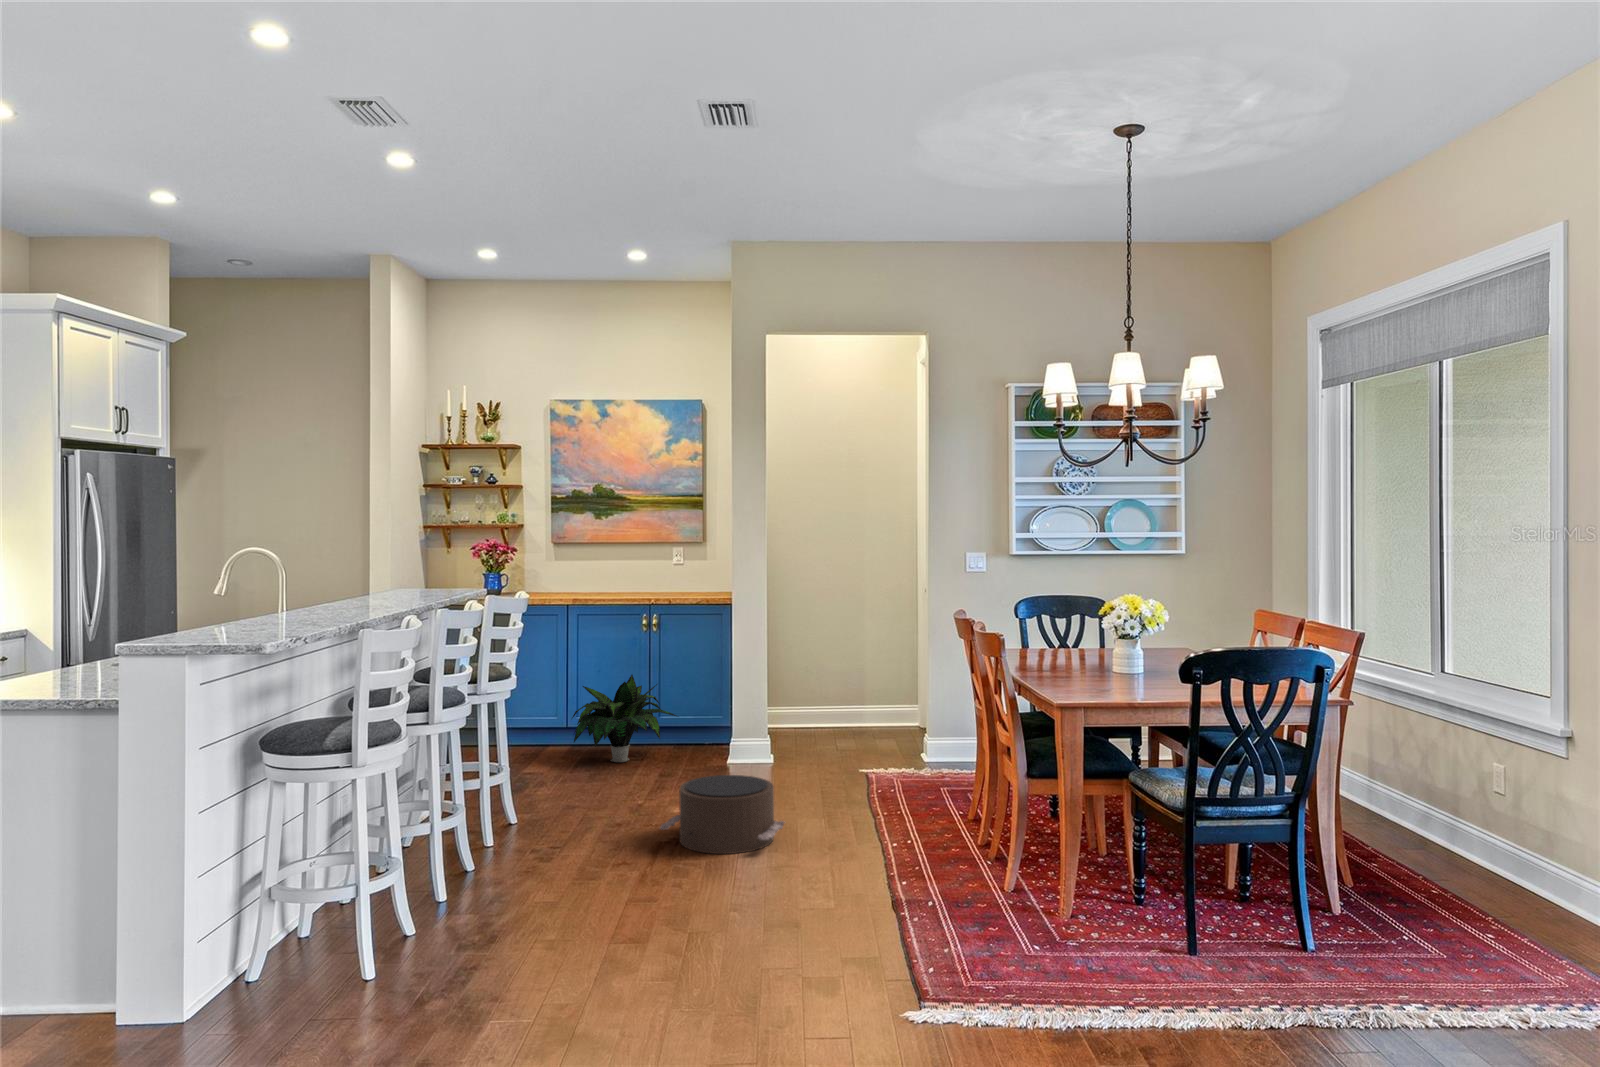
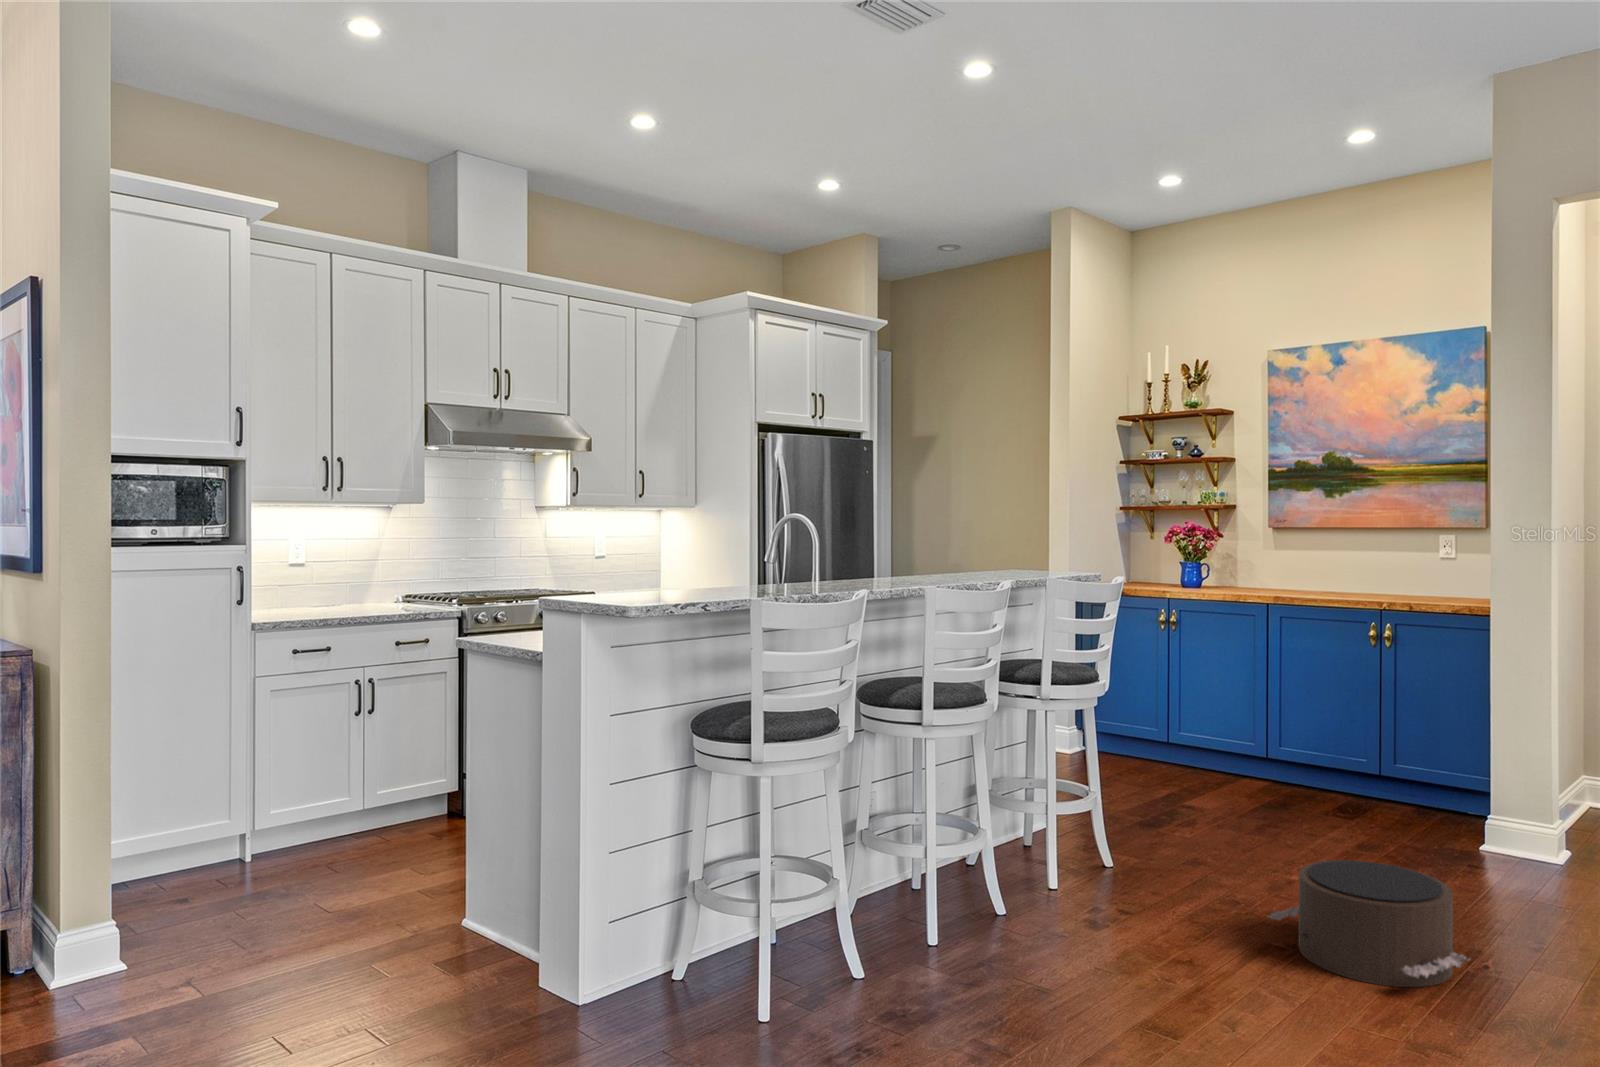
potted plant: present [572,675,676,763] -> none [1250,702,1411,817]

